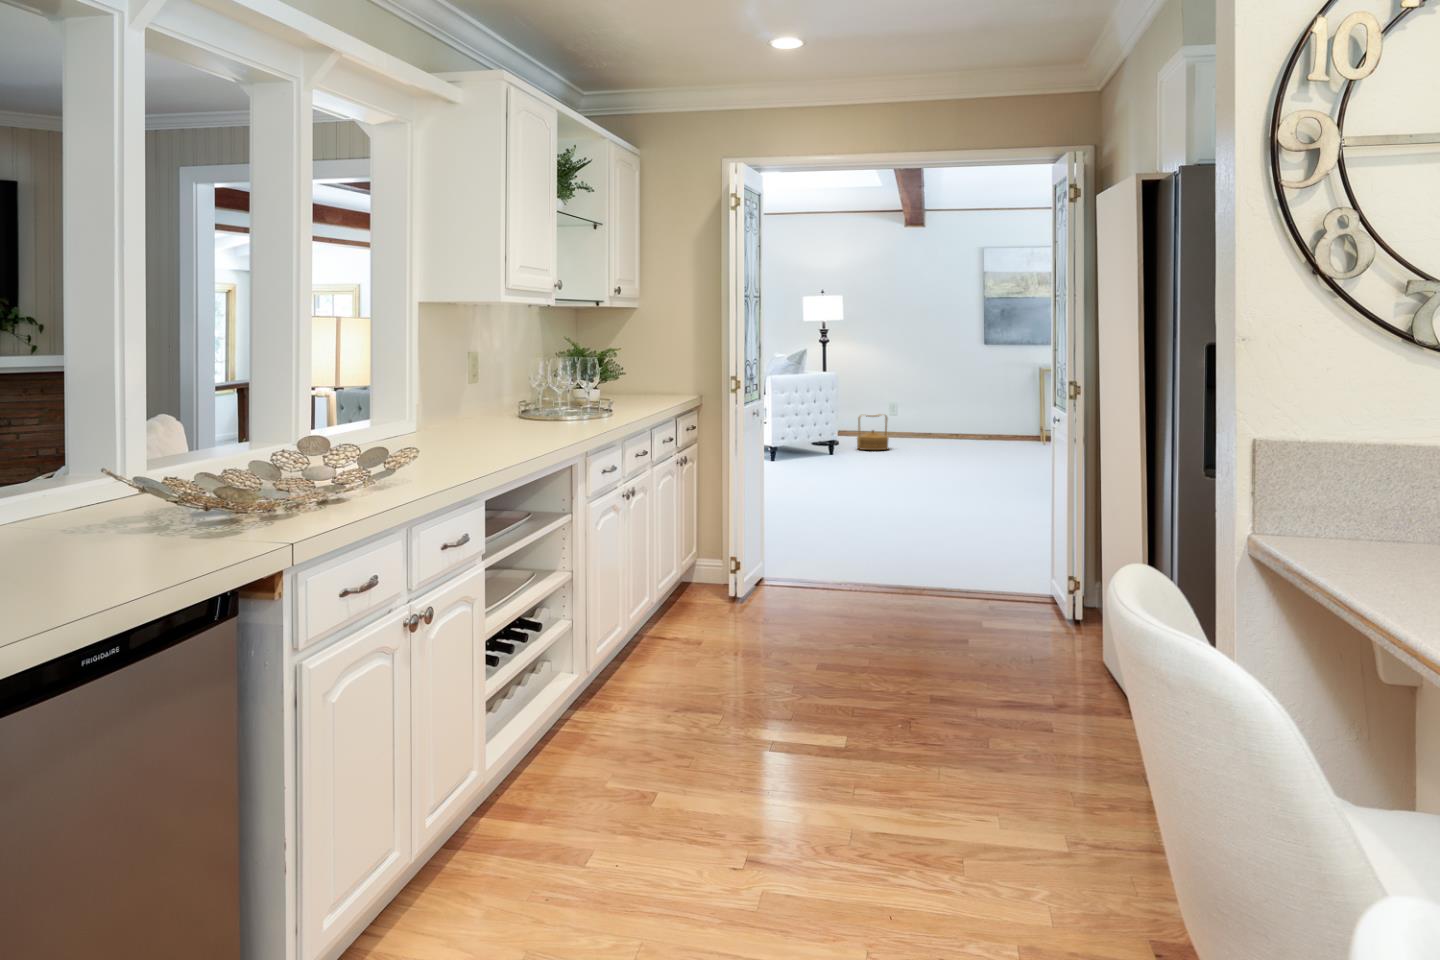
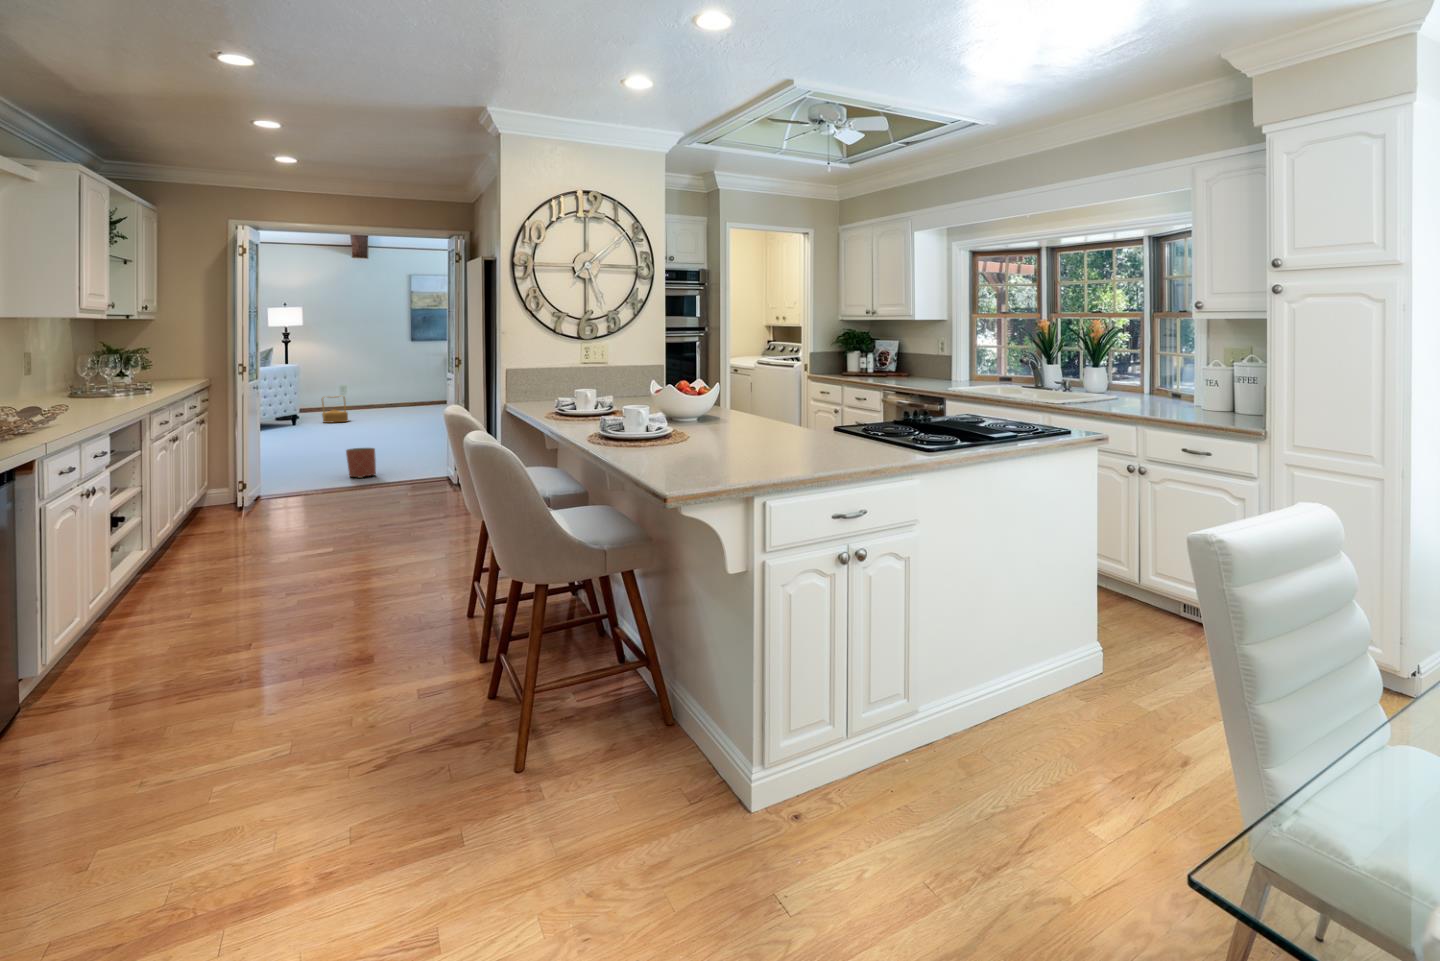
planter: none [874,502,915,549] -> present [346,448,376,478]

